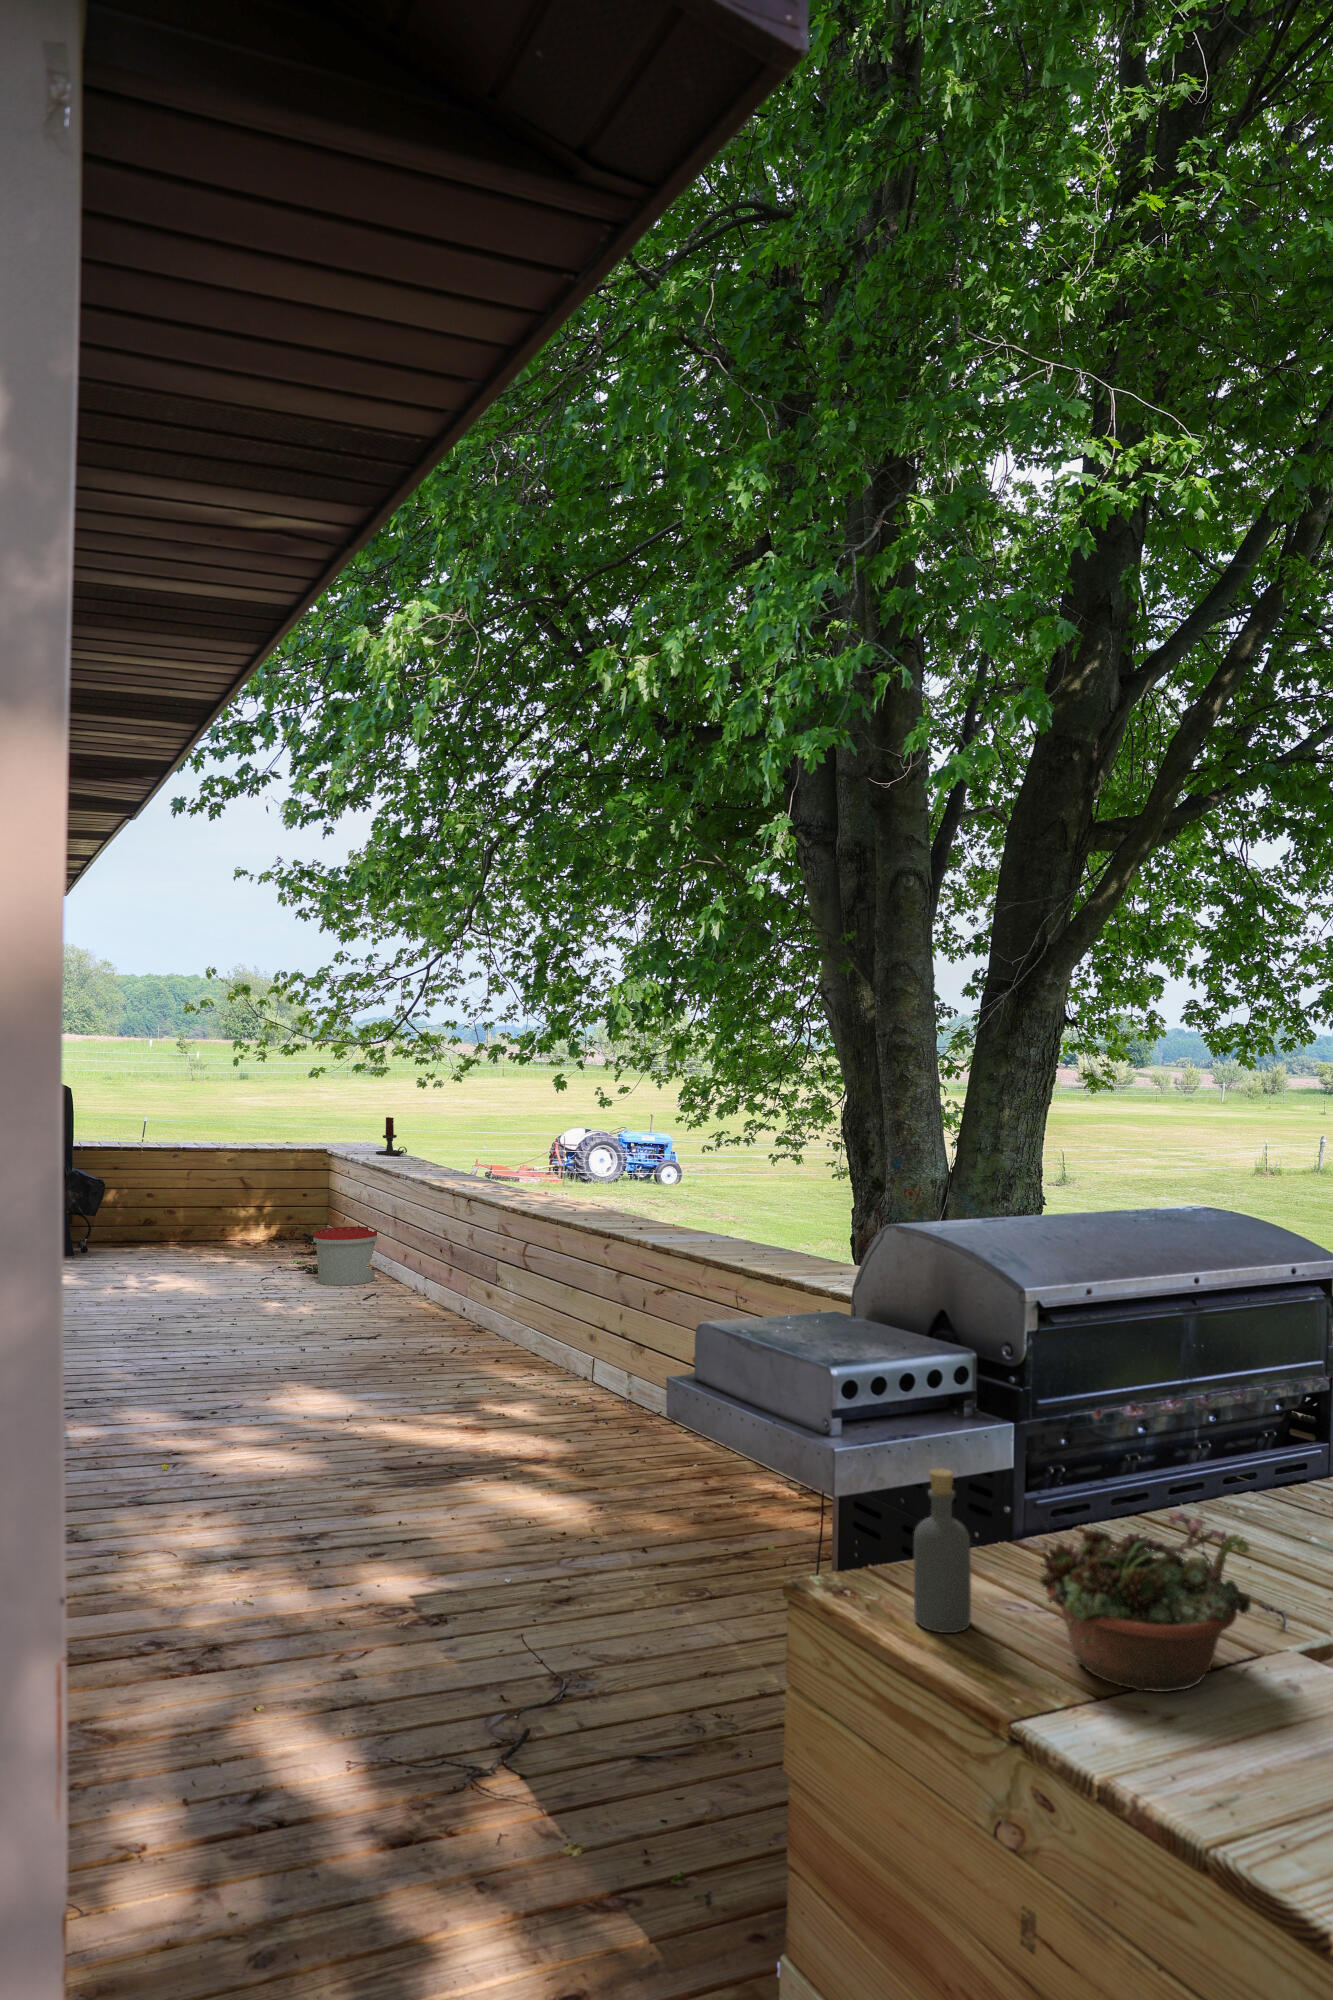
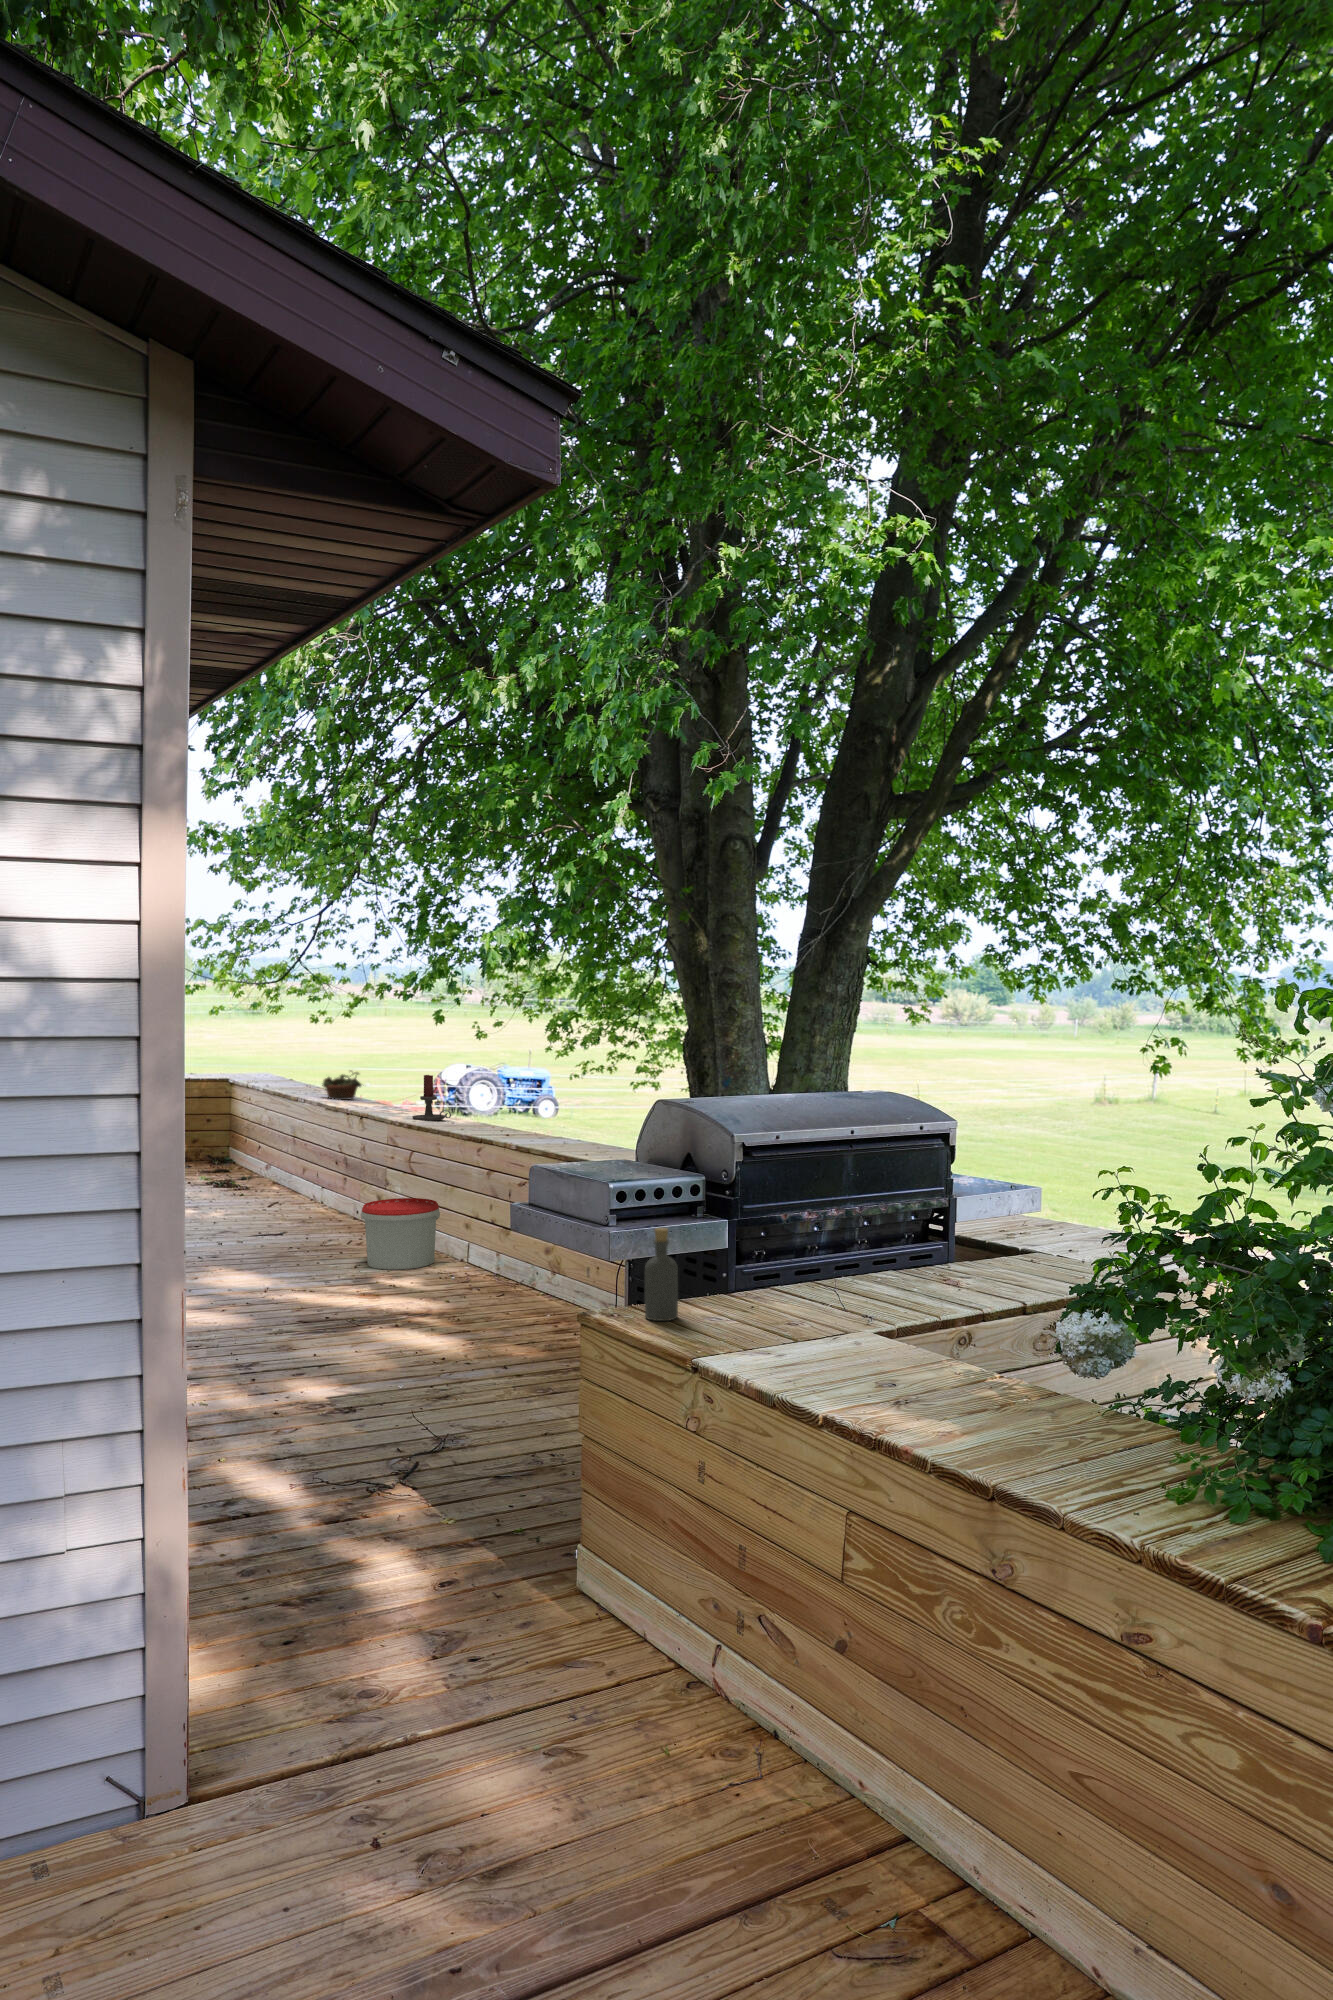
candle holder: present [376,1117,407,1156] -> present [412,1075,451,1121]
bucket: present [313,1227,378,1285] -> present [361,1198,440,1270]
succulent planter: present [1039,1512,1264,1692] -> present [322,1071,361,1100]

